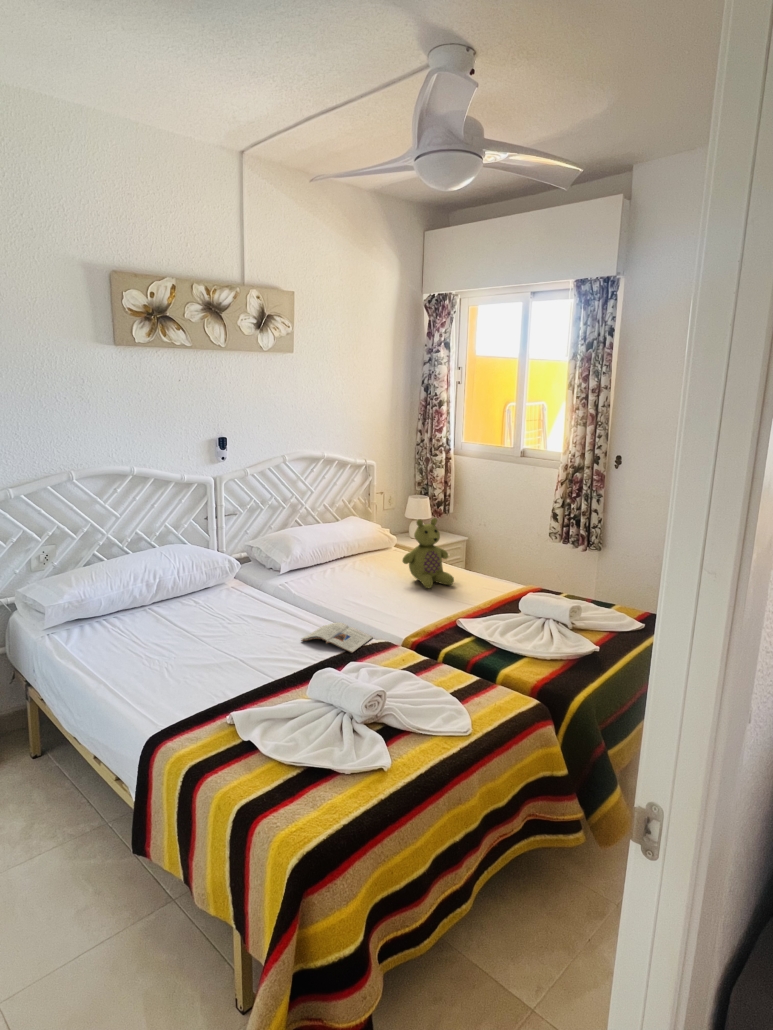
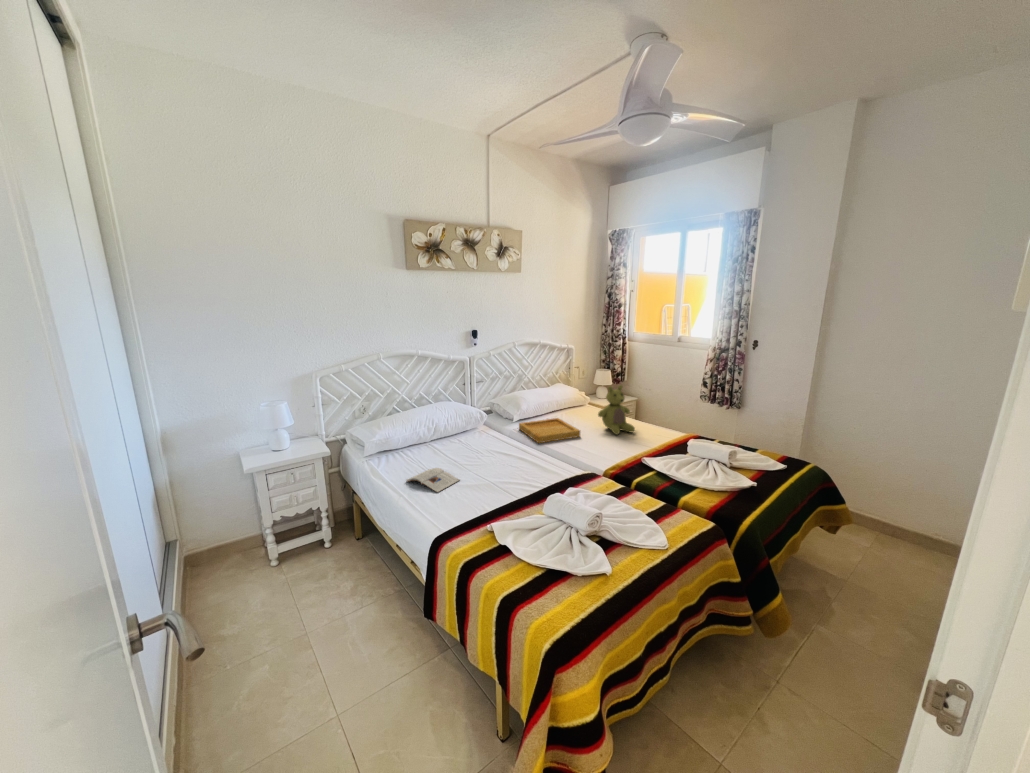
tray: none [288,566,377,603] -> present [519,418,580,443]
magazine: present [301,623,373,653] -> present [407,468,459,492]

